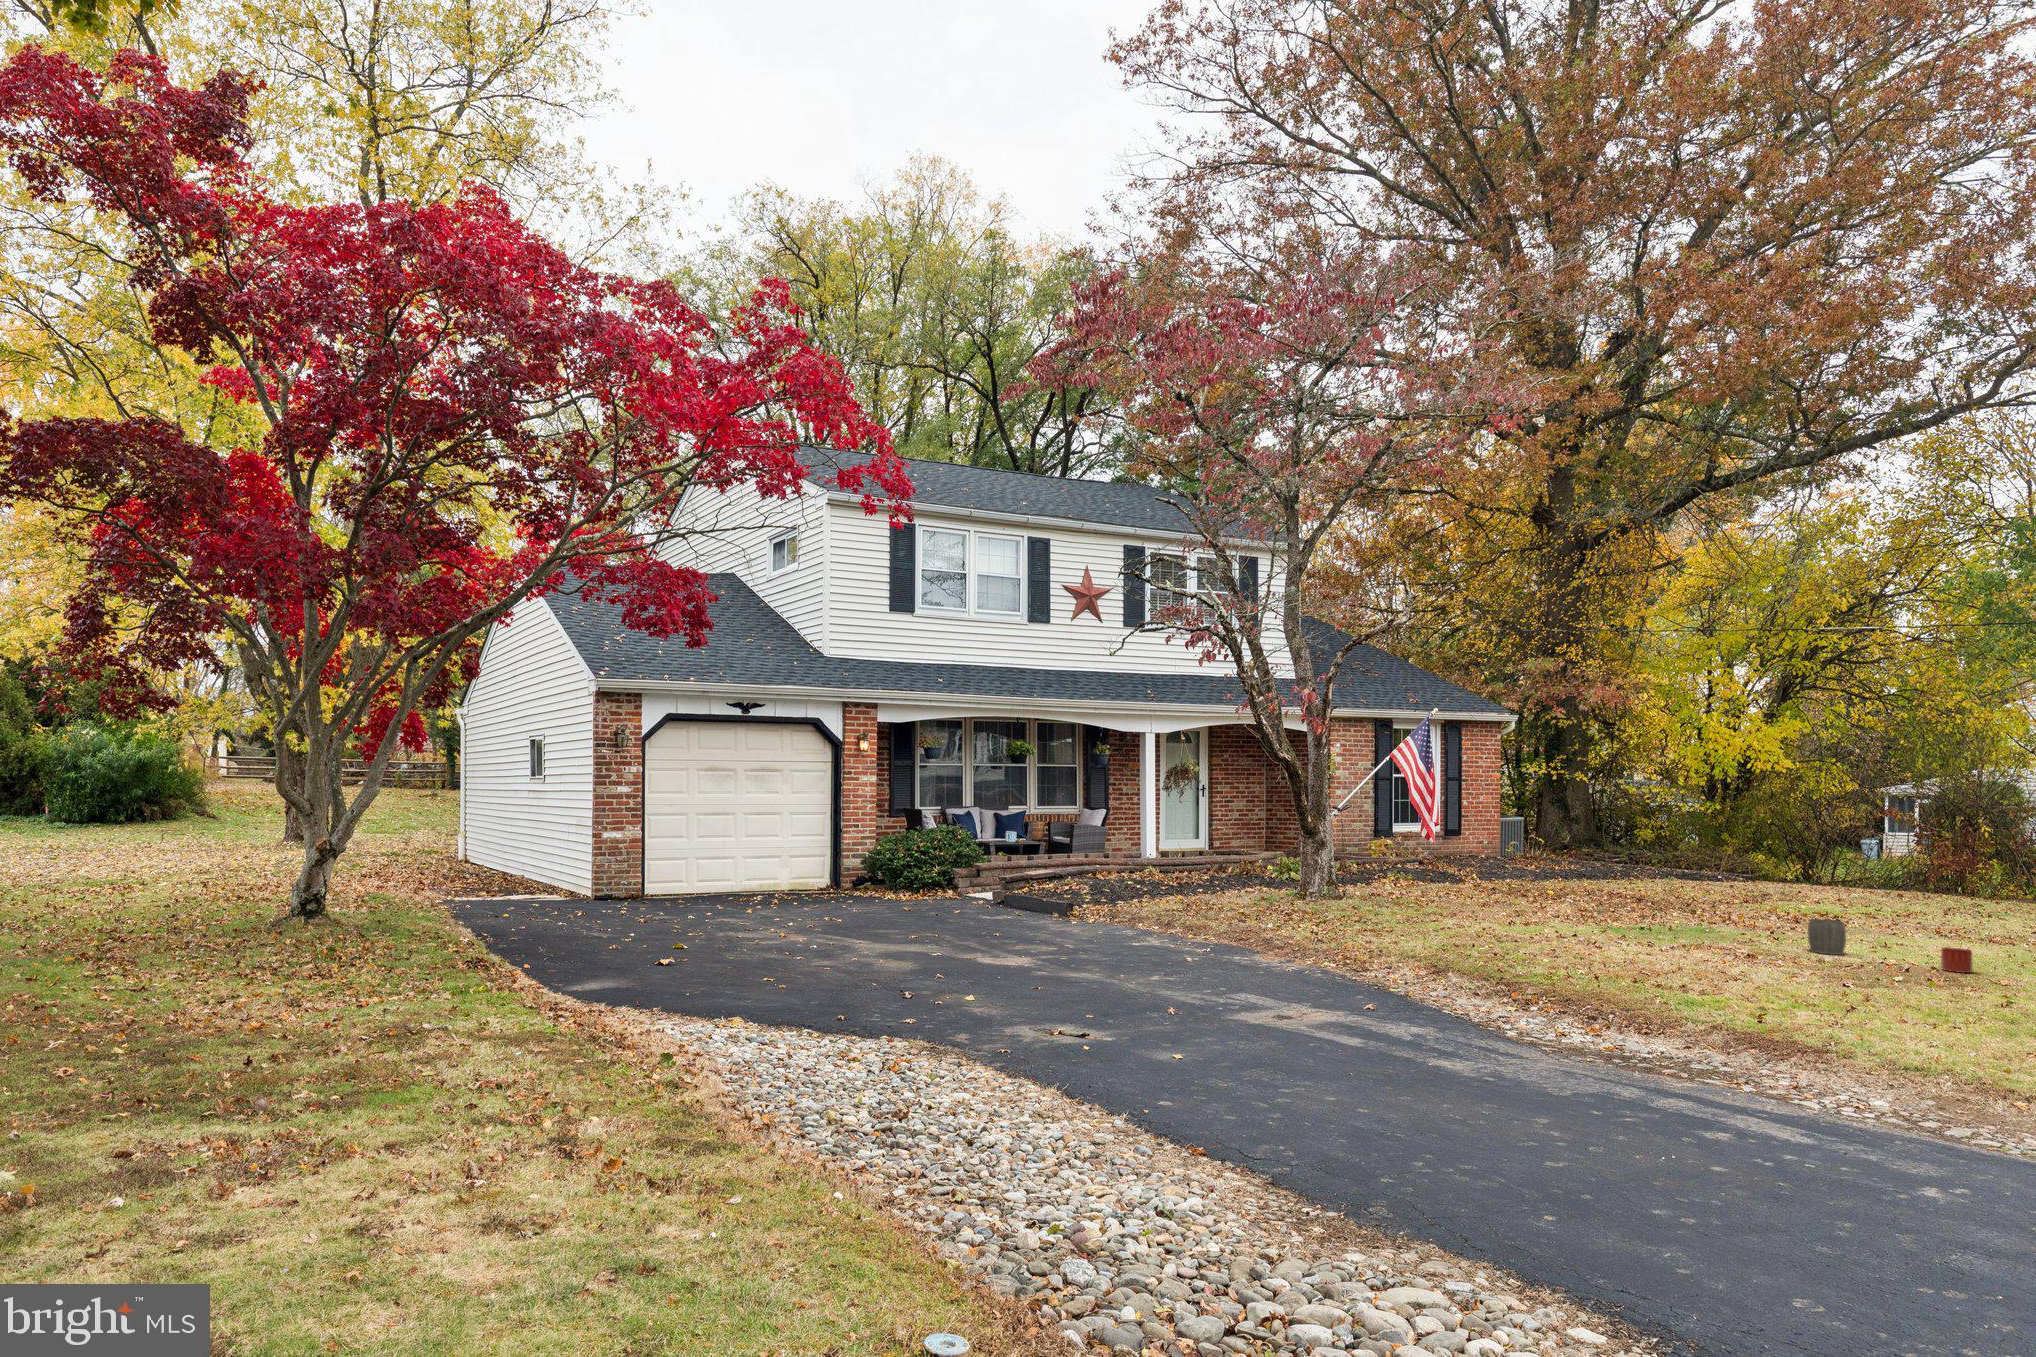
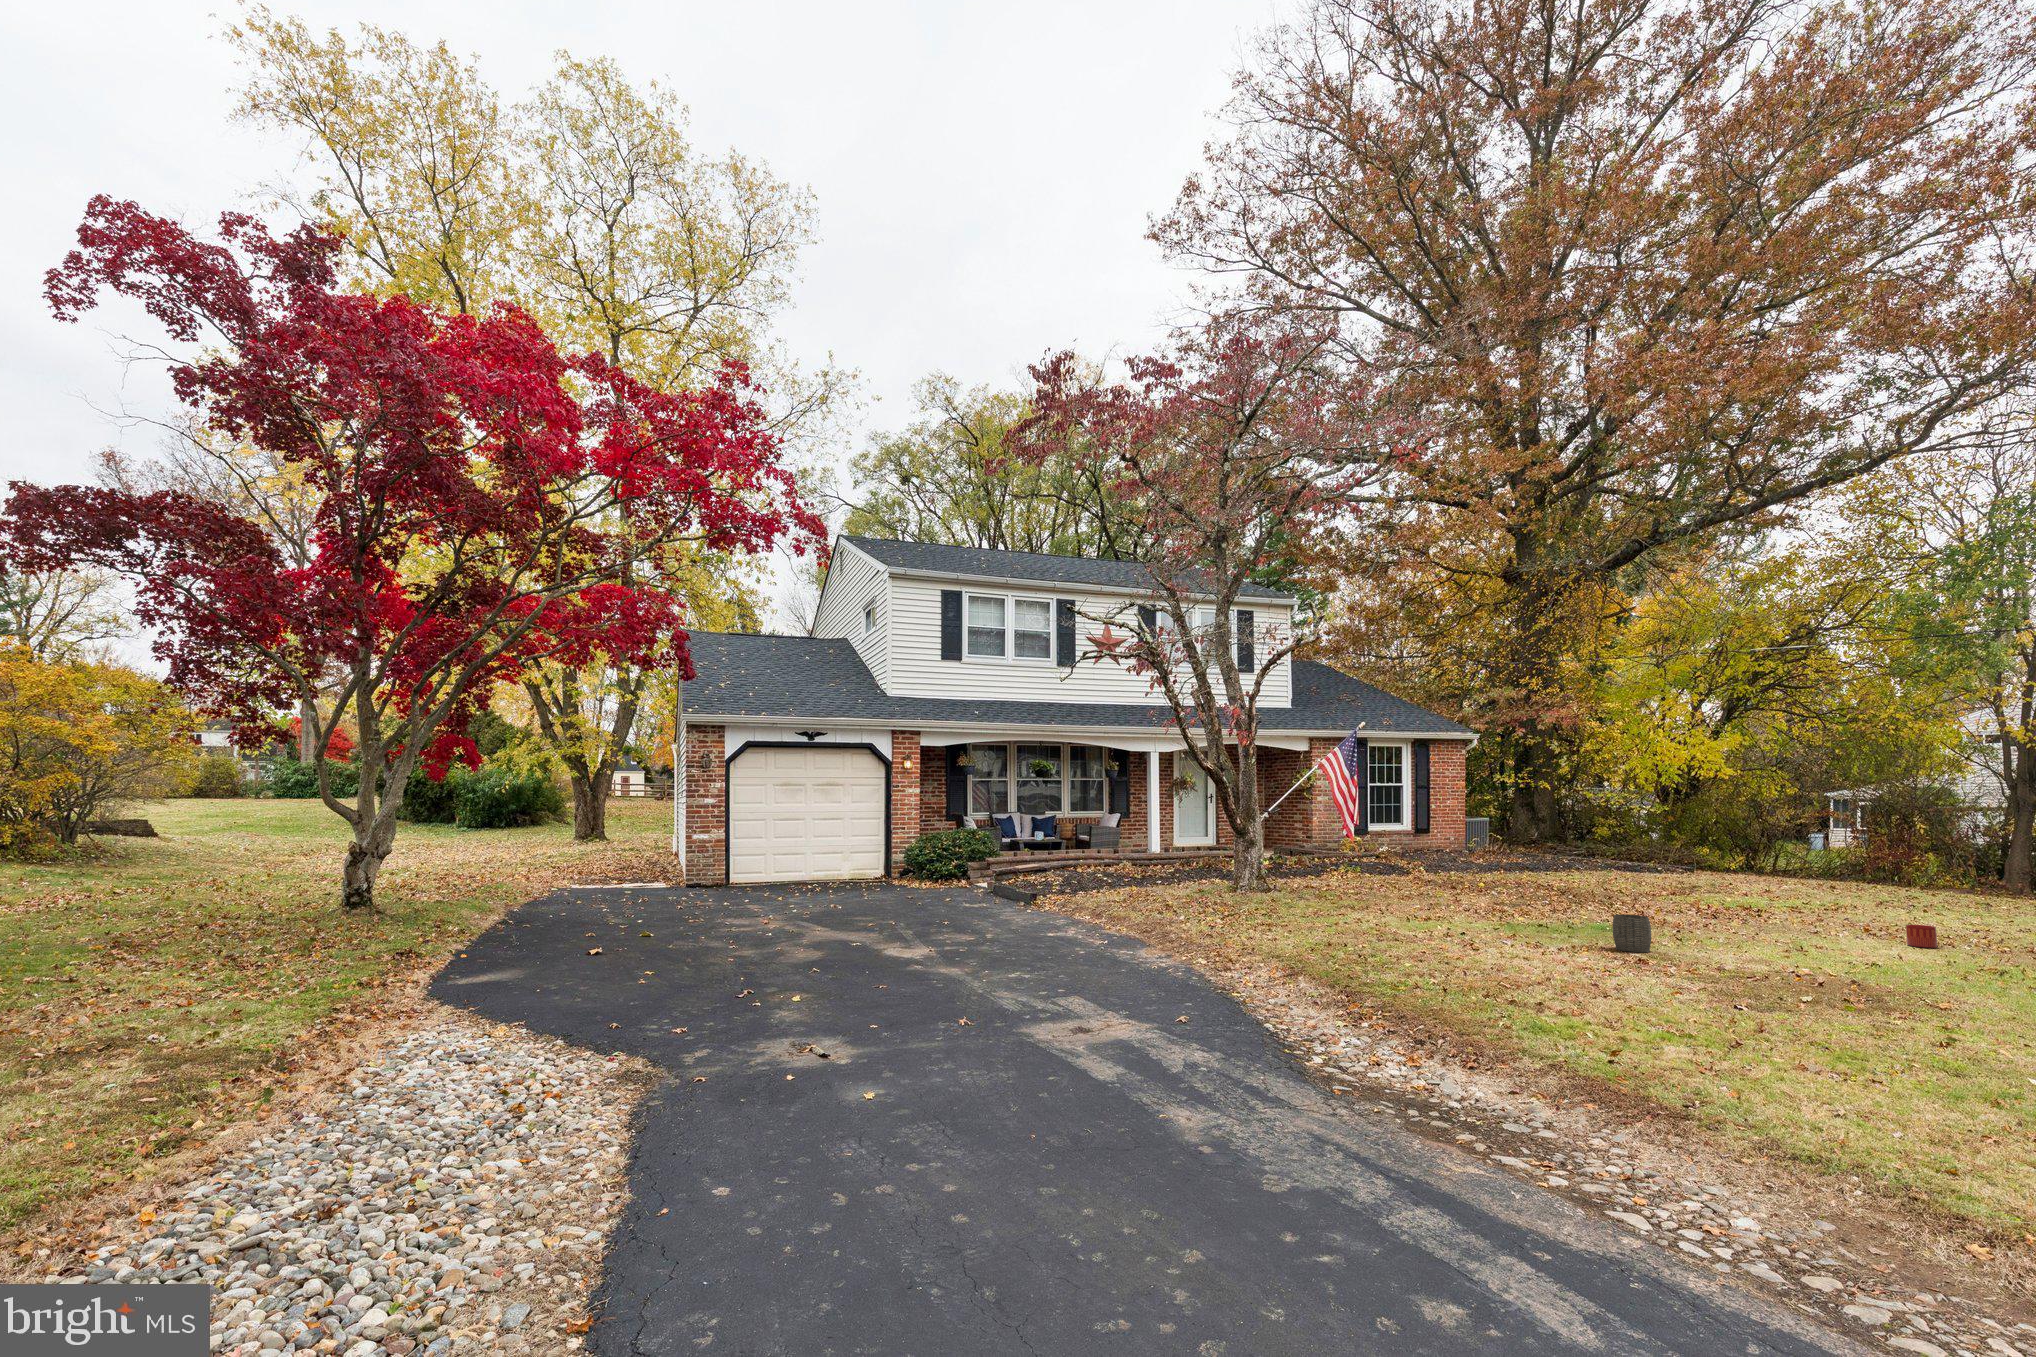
woven basket: present [1808,919,1846,955] -> present [1613,914,1651,952]

